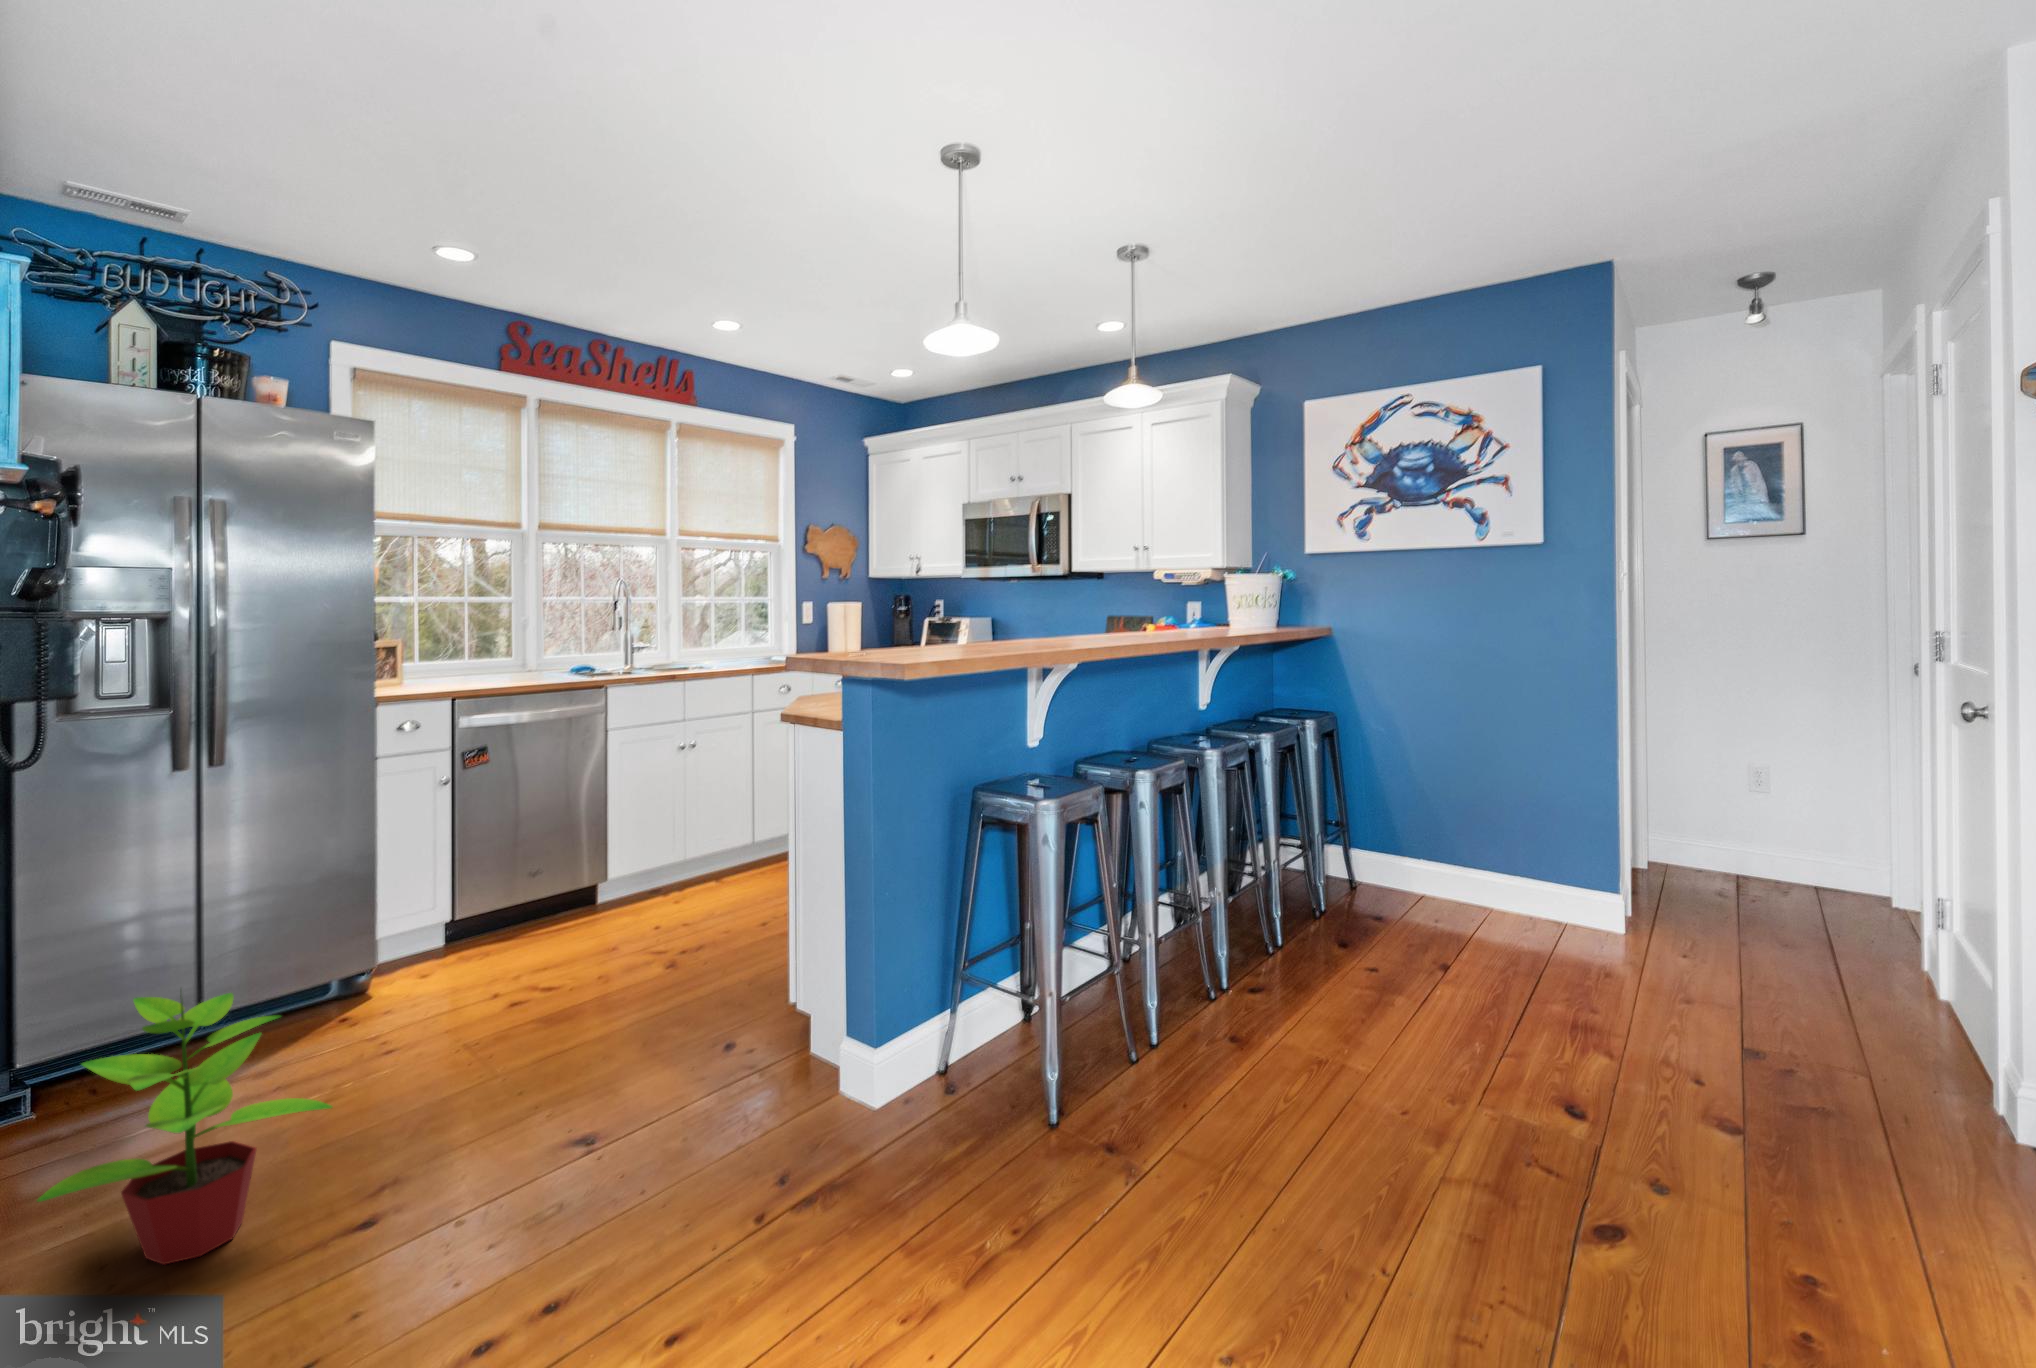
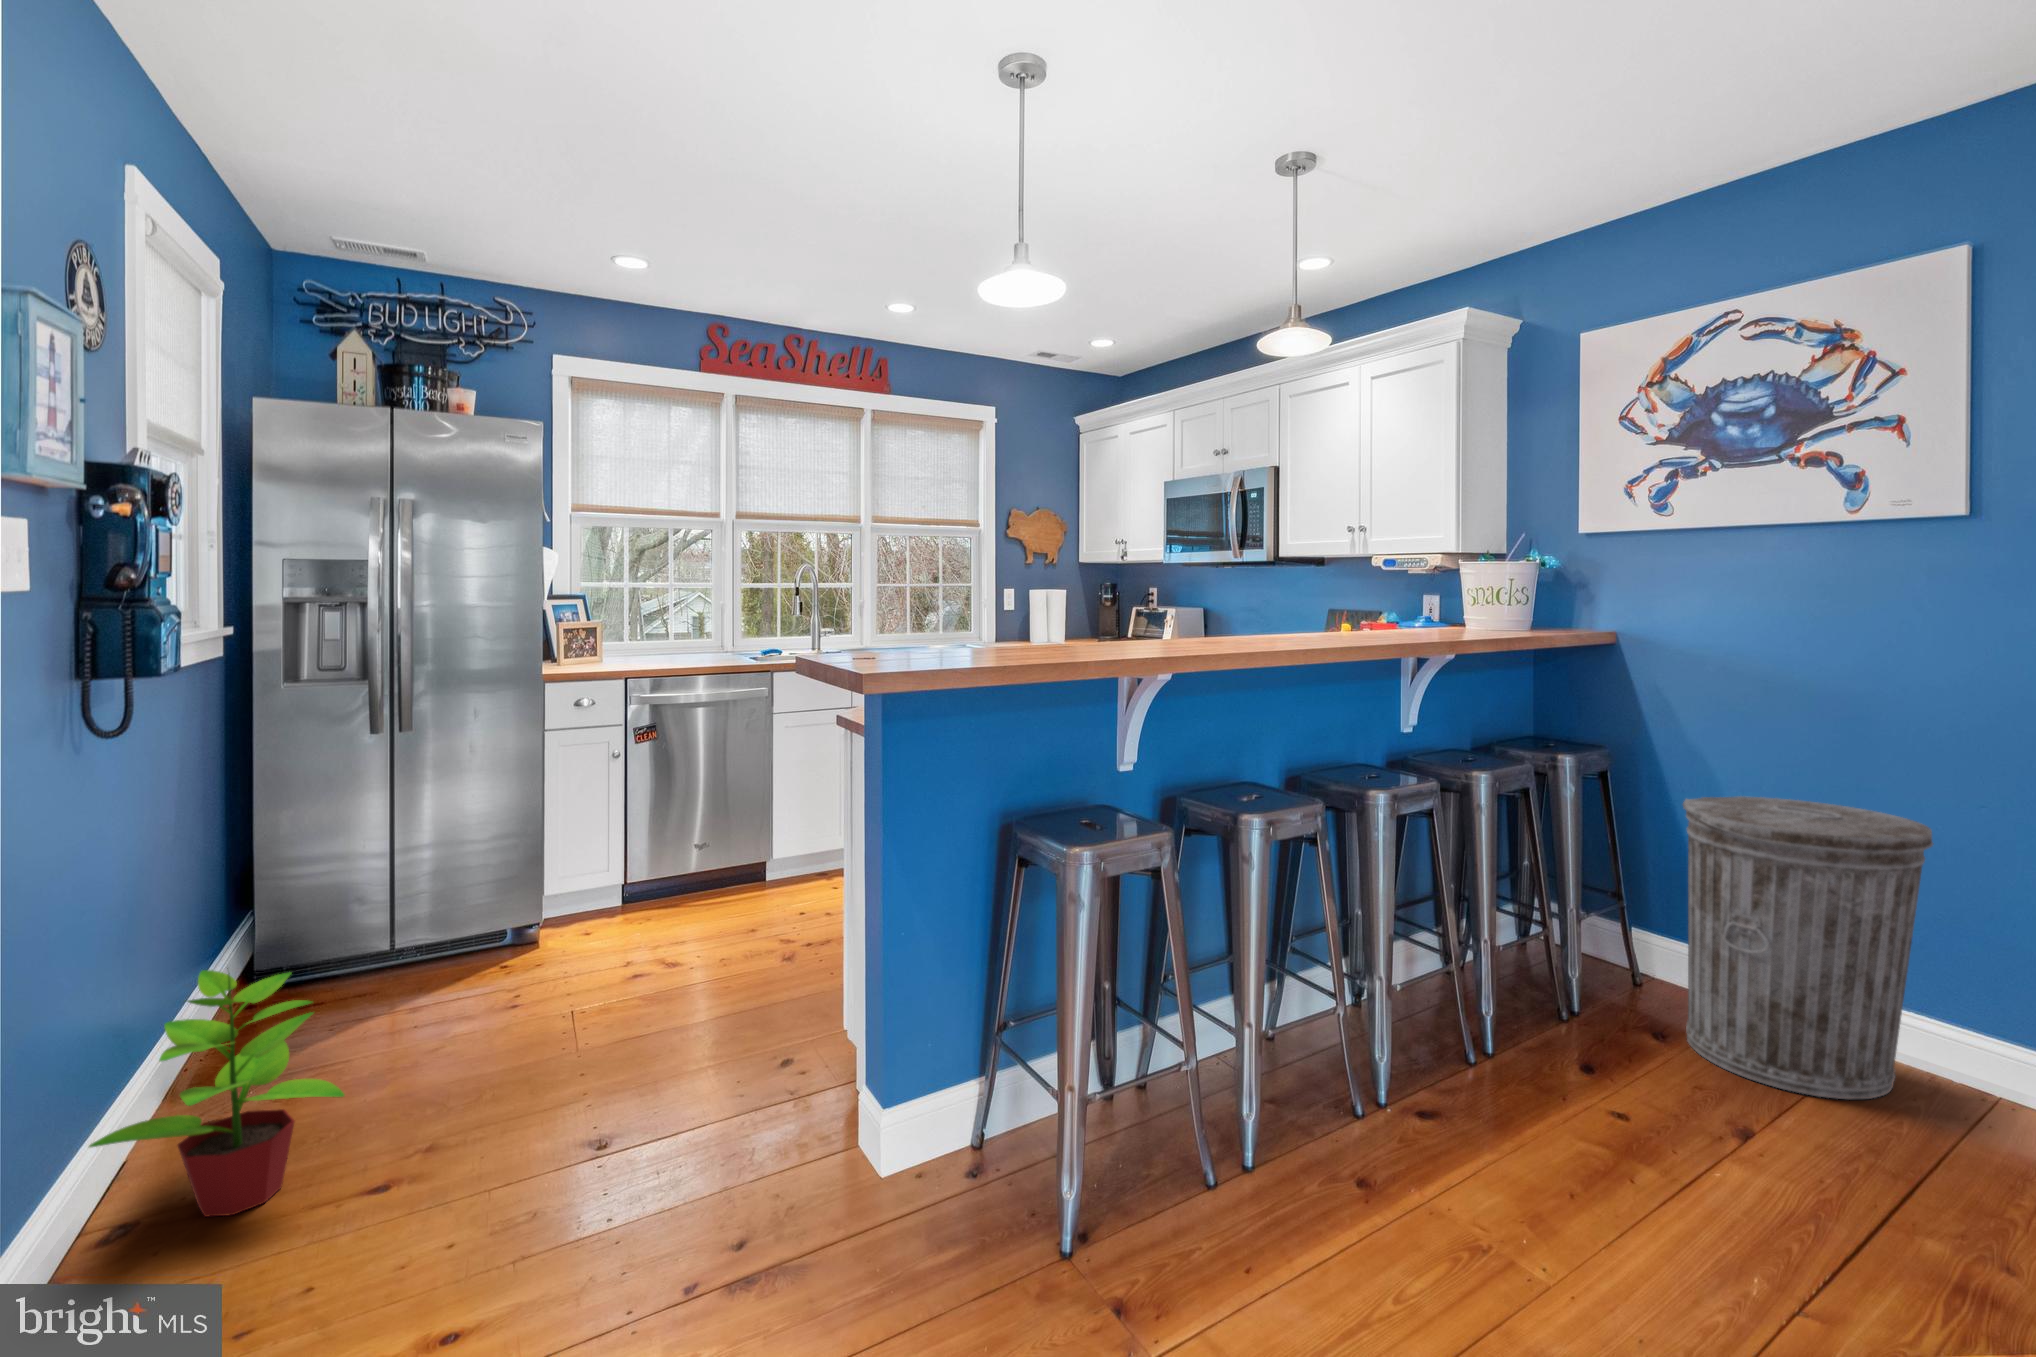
trash can: none [1395,742,1546,942] -> present [1683,796,1933,1099]

